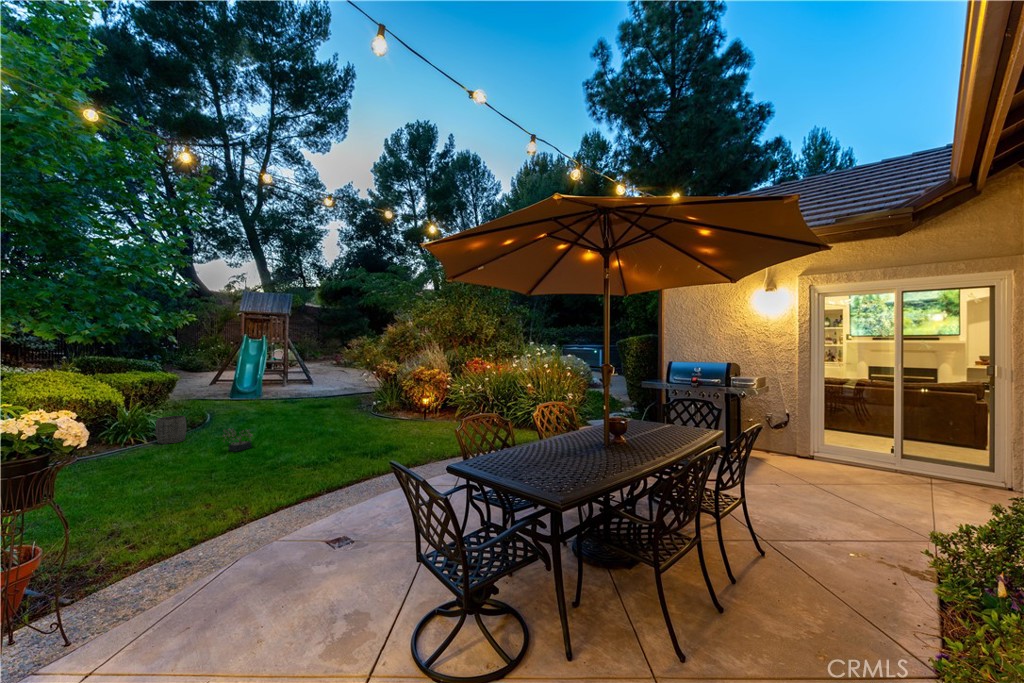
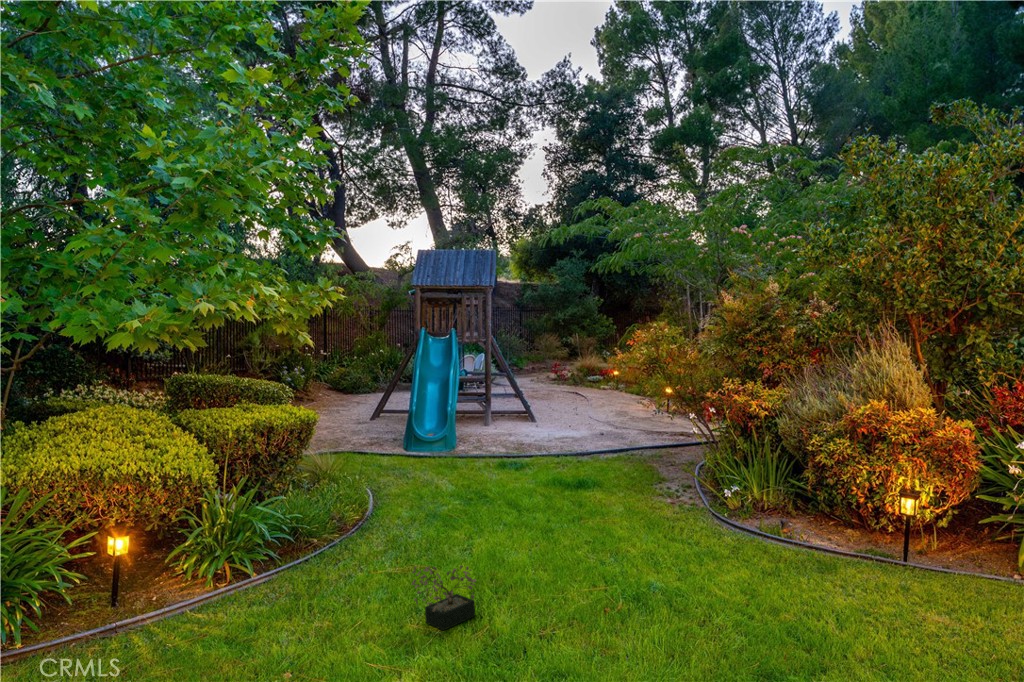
woven basket: present [156,416,187,444] -> none [283,507,338,574]

